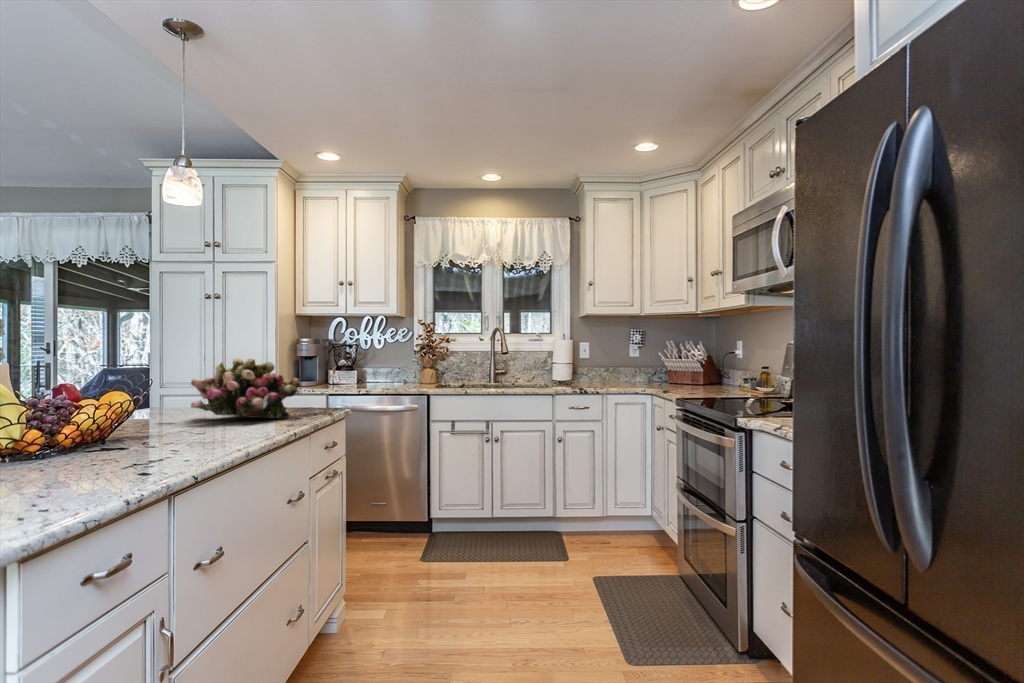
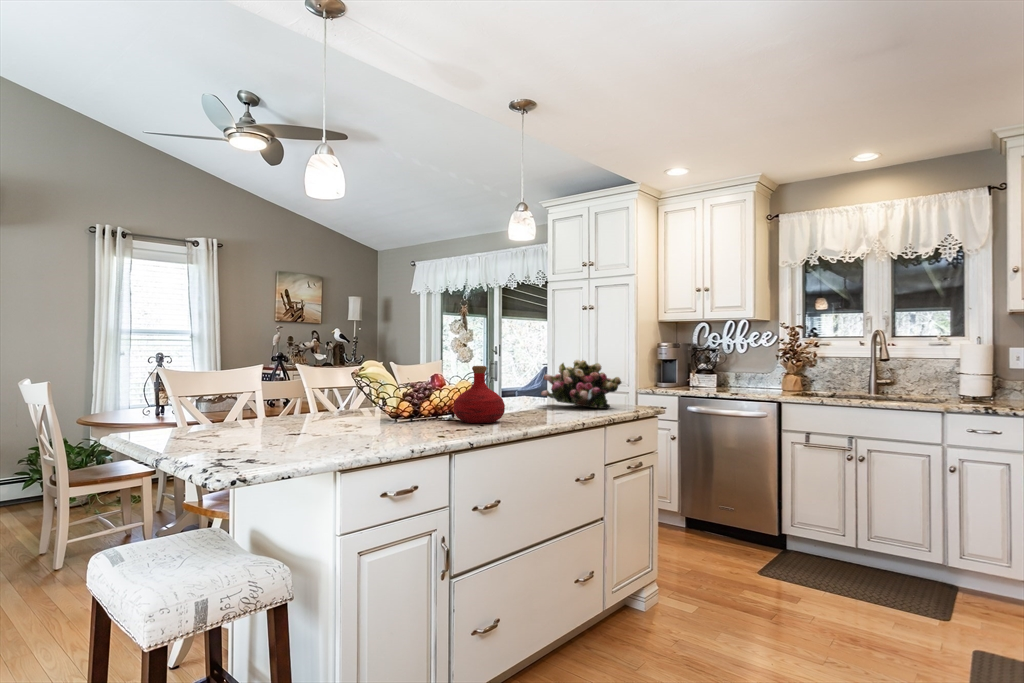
bottle: none [61,371,164,466] -> present [454,366,505,423]

